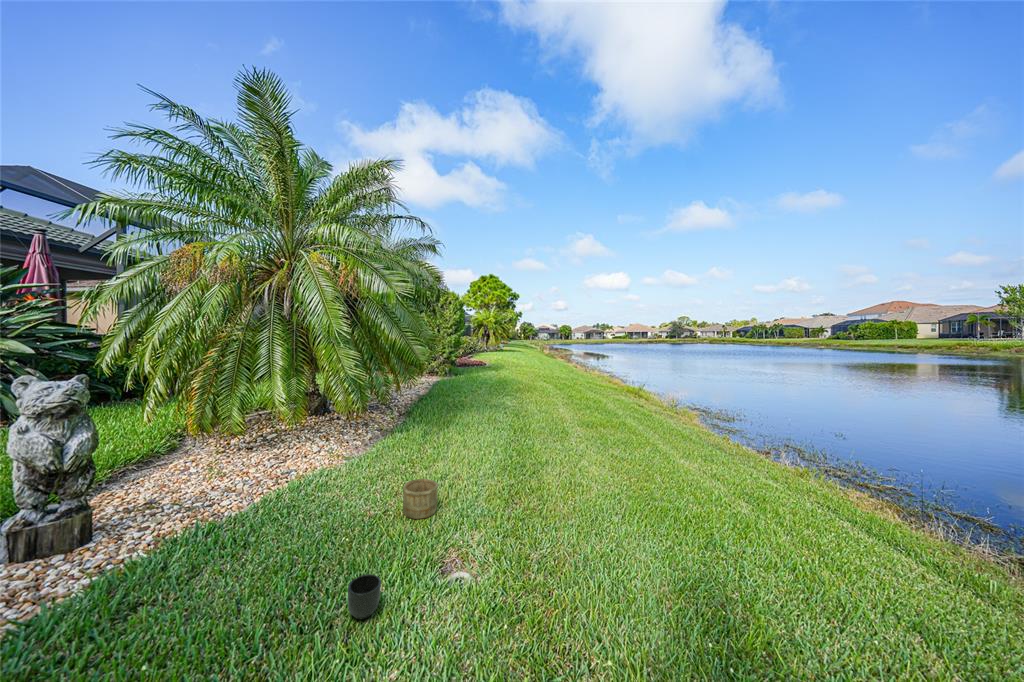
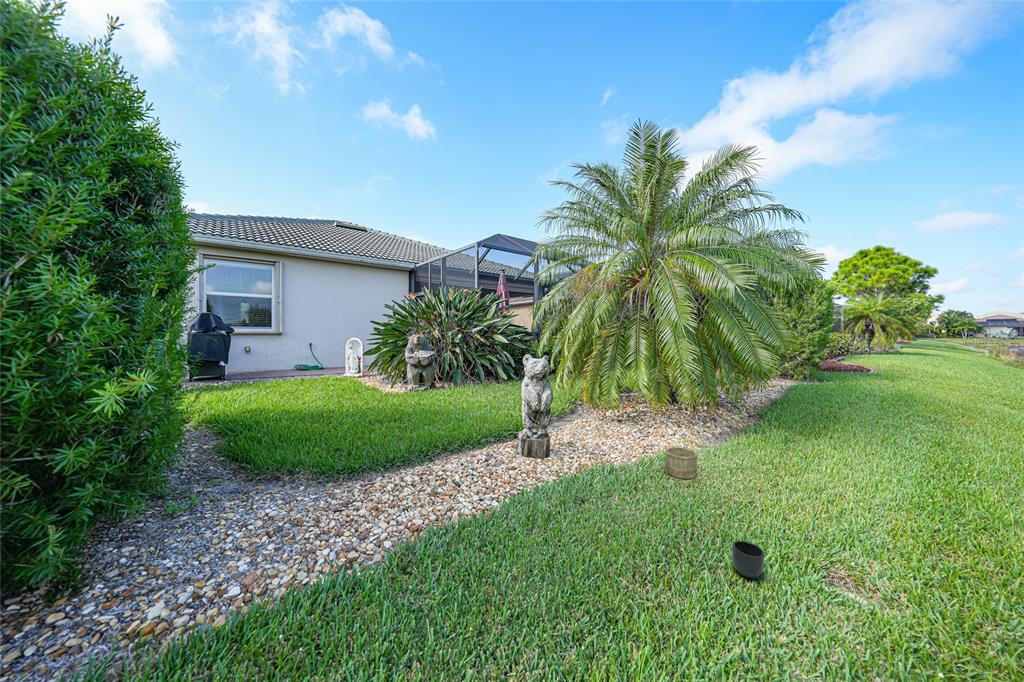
wooden bucket: present [403,479,438,519] -> present [666,447,698,479]

